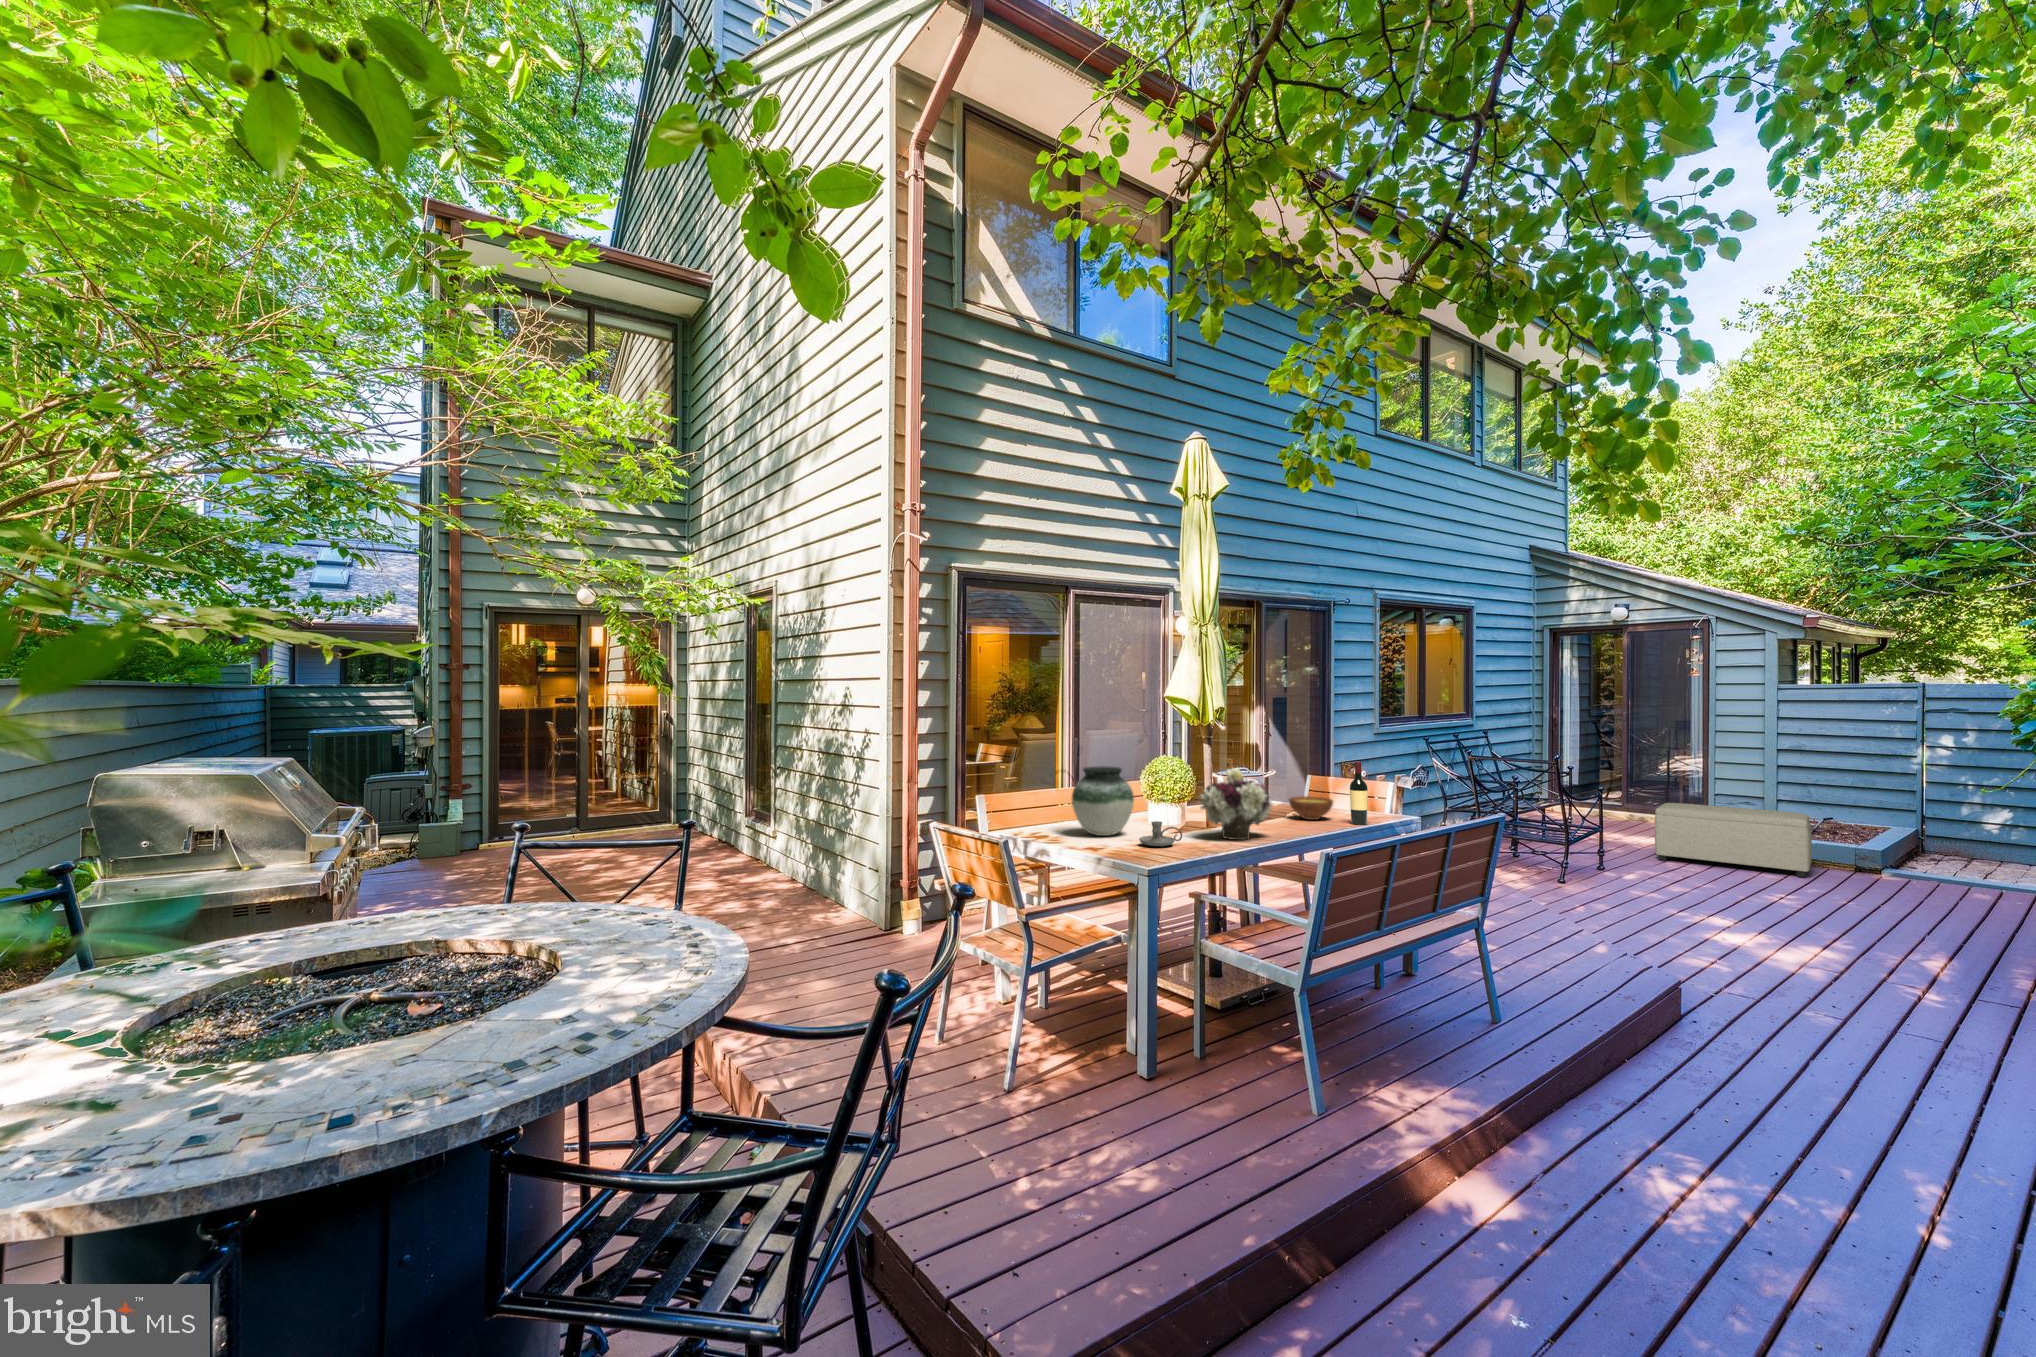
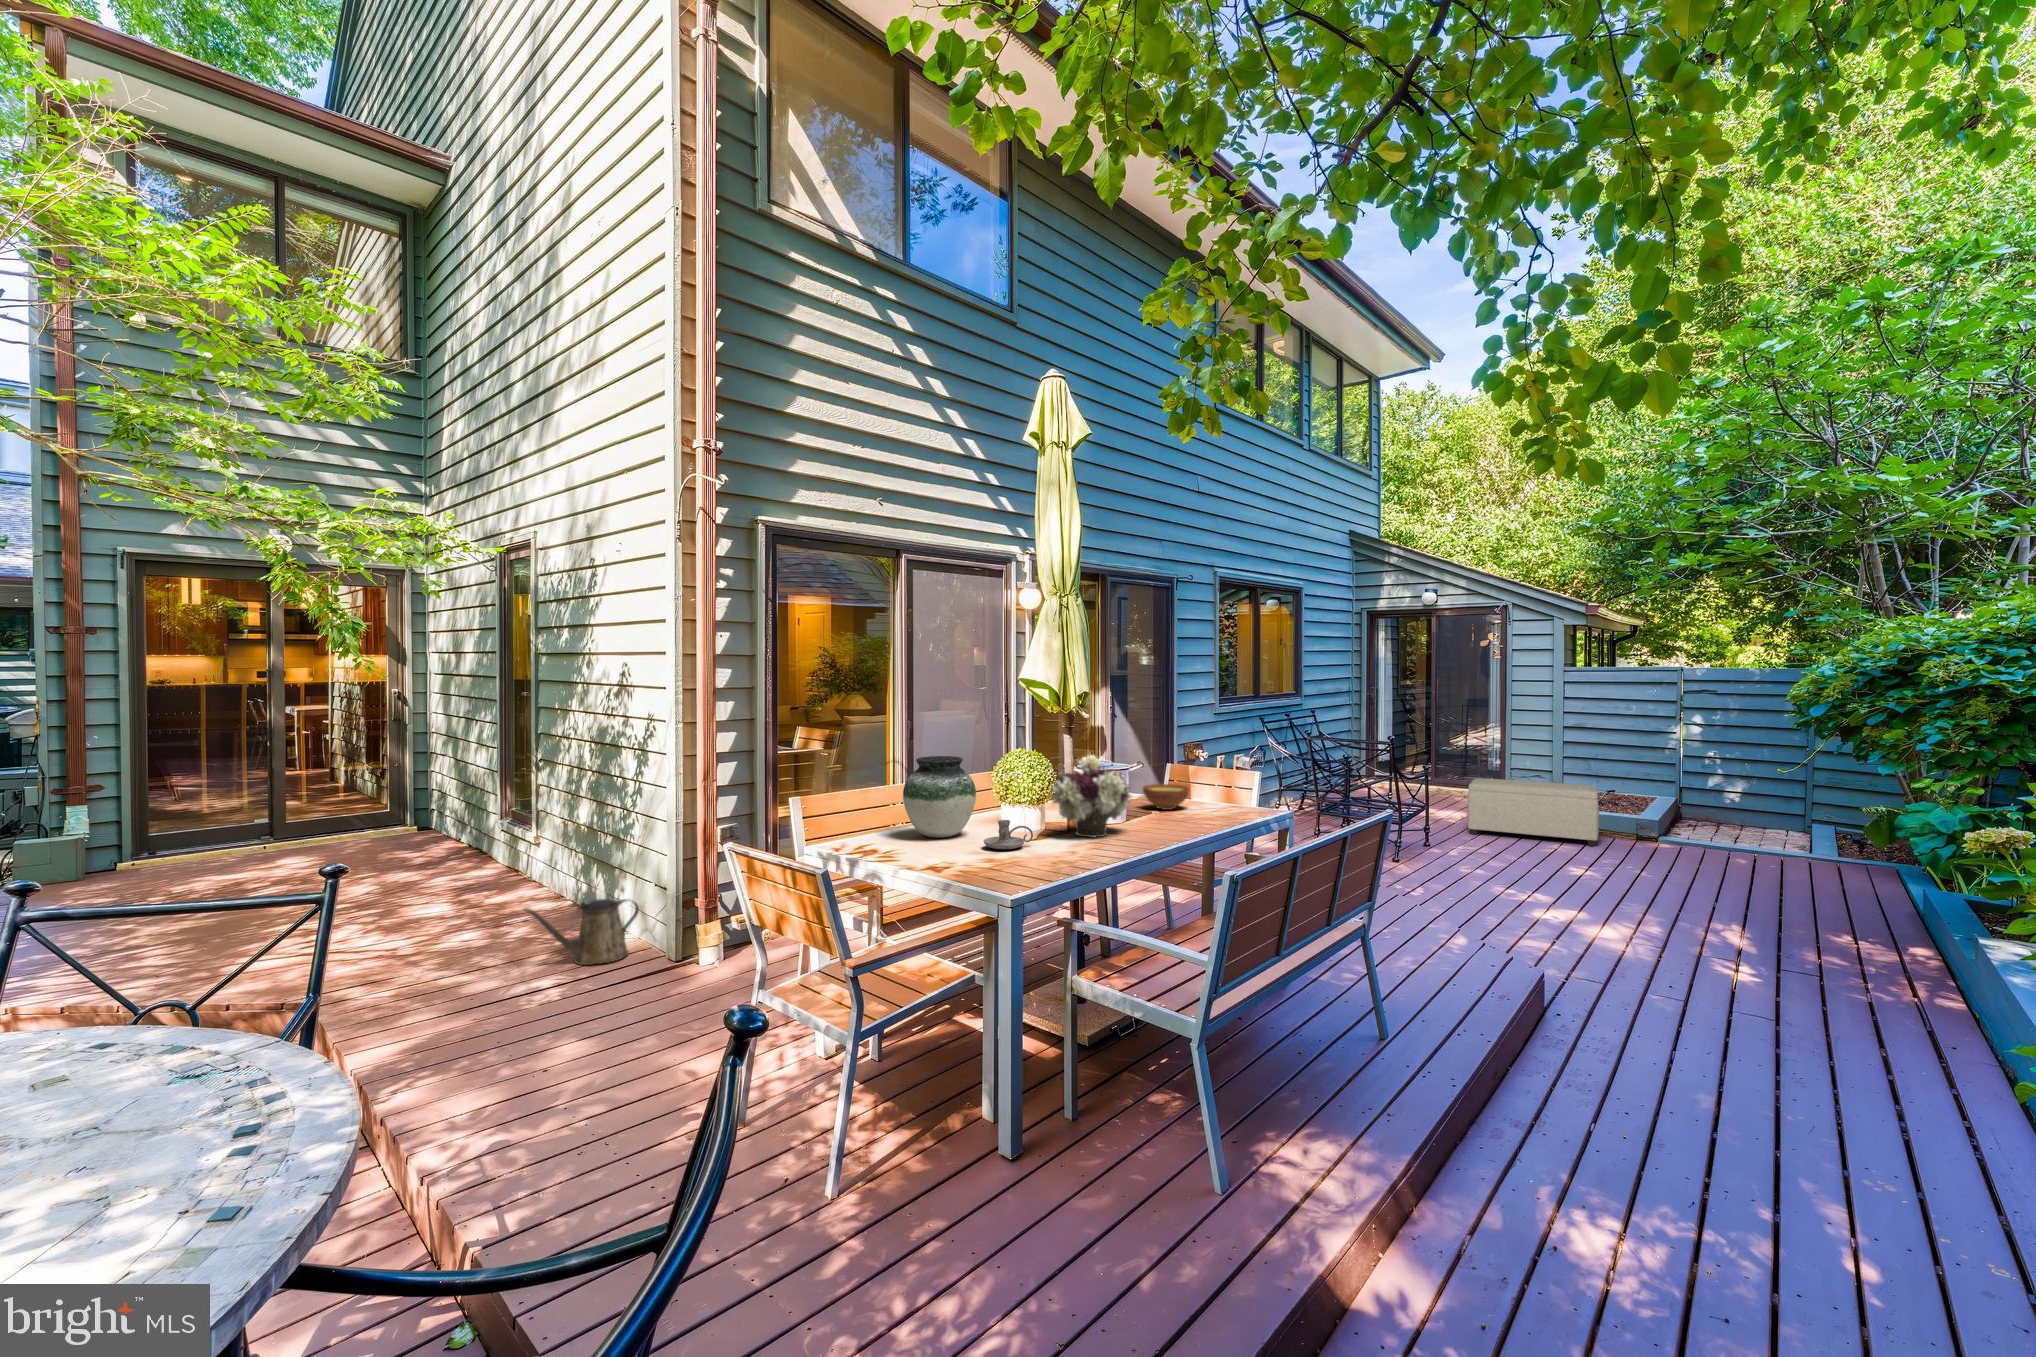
wine bottle: present [1350,762,1368,825] -> none [1208,746,1226,814]
watering can: none [772,879,858,932] -> present [524,899,639,965]

